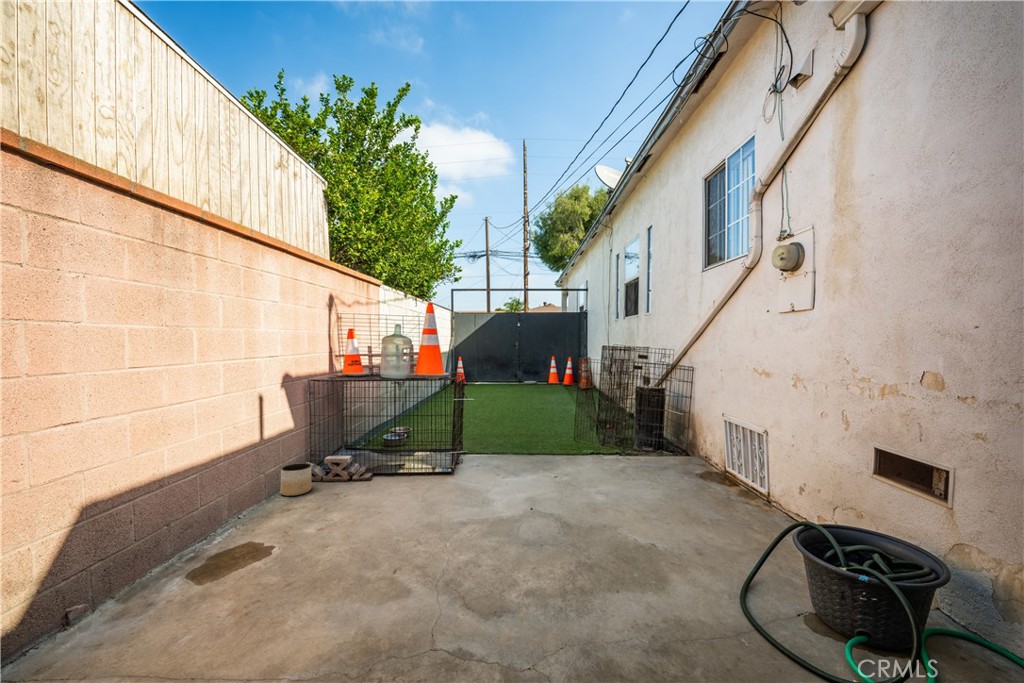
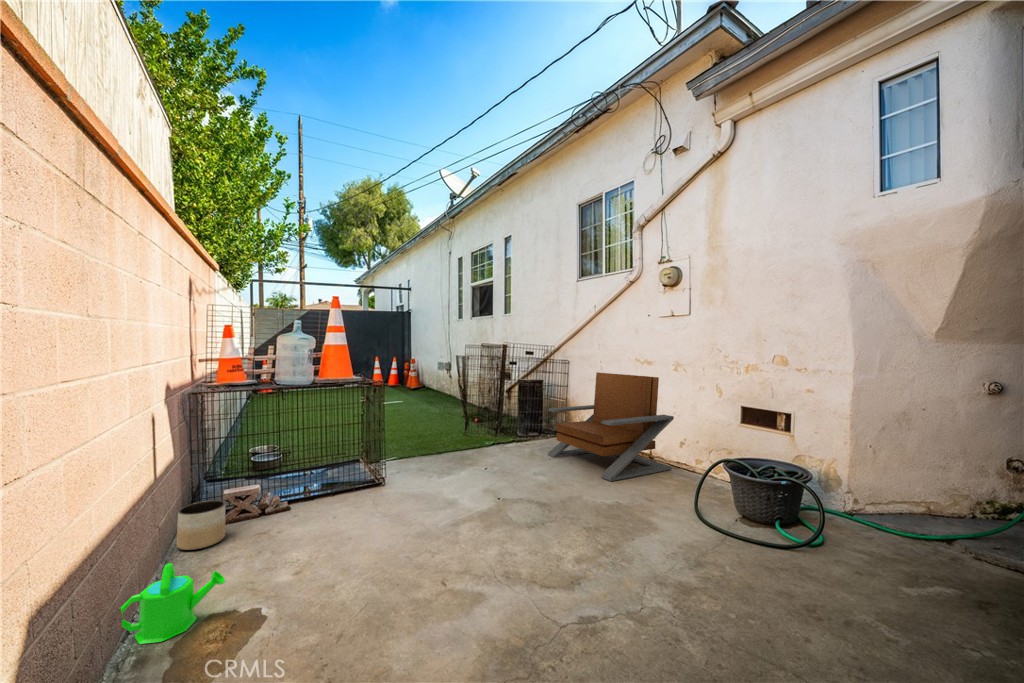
lounge chair: none [632,383,782,521] -> present [548,372,674,481]
watering can: none [193,499,253,549] -> present [121,563,226,644]

